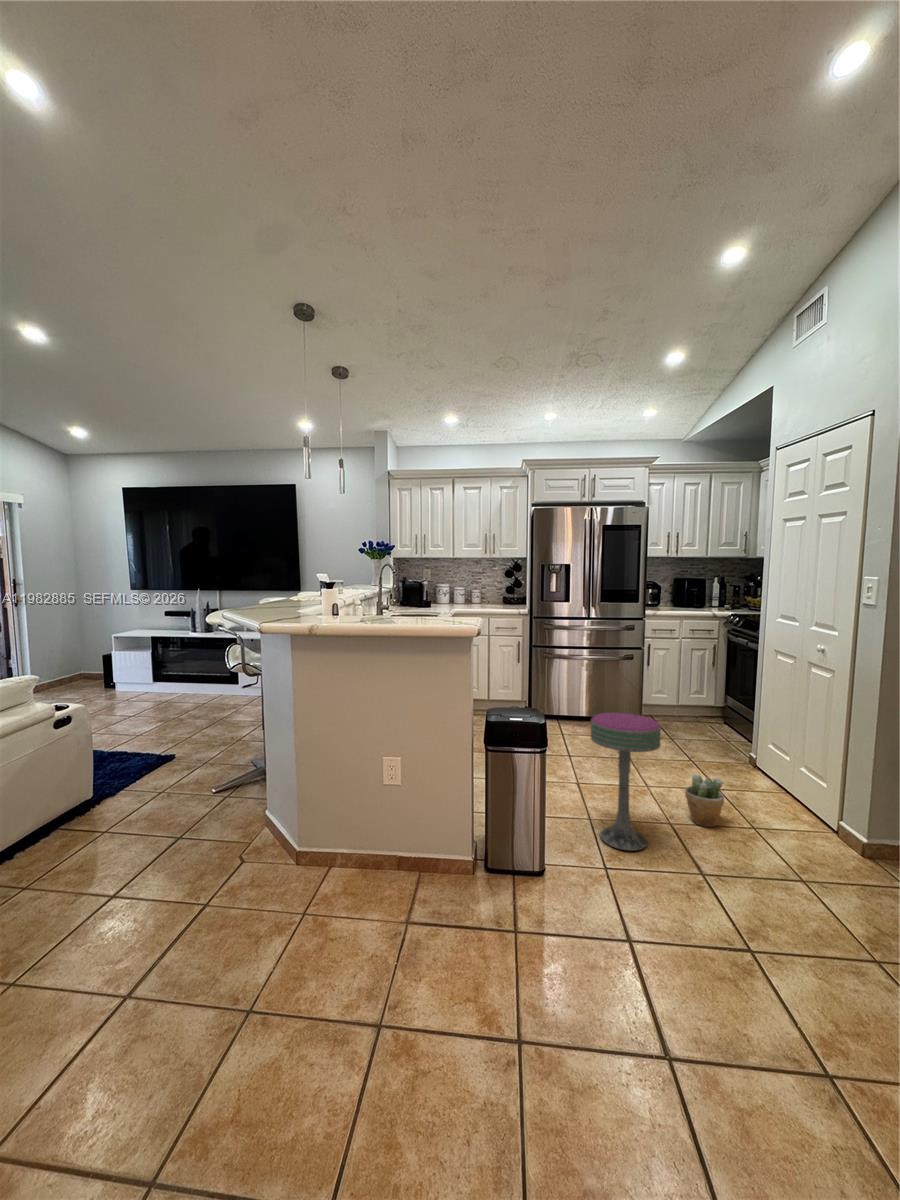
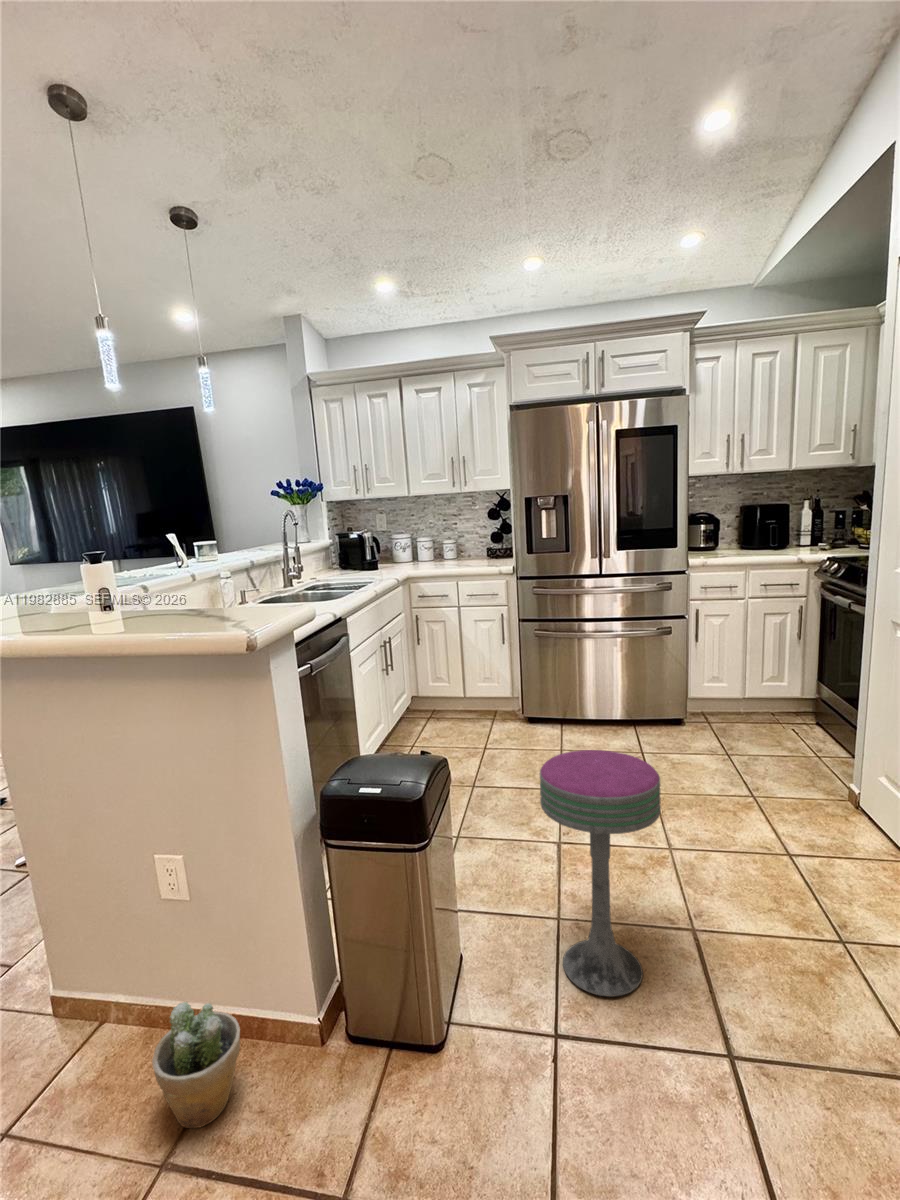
potted plant: present [685,774,724,827] -> present [152,1002,240,1128]

